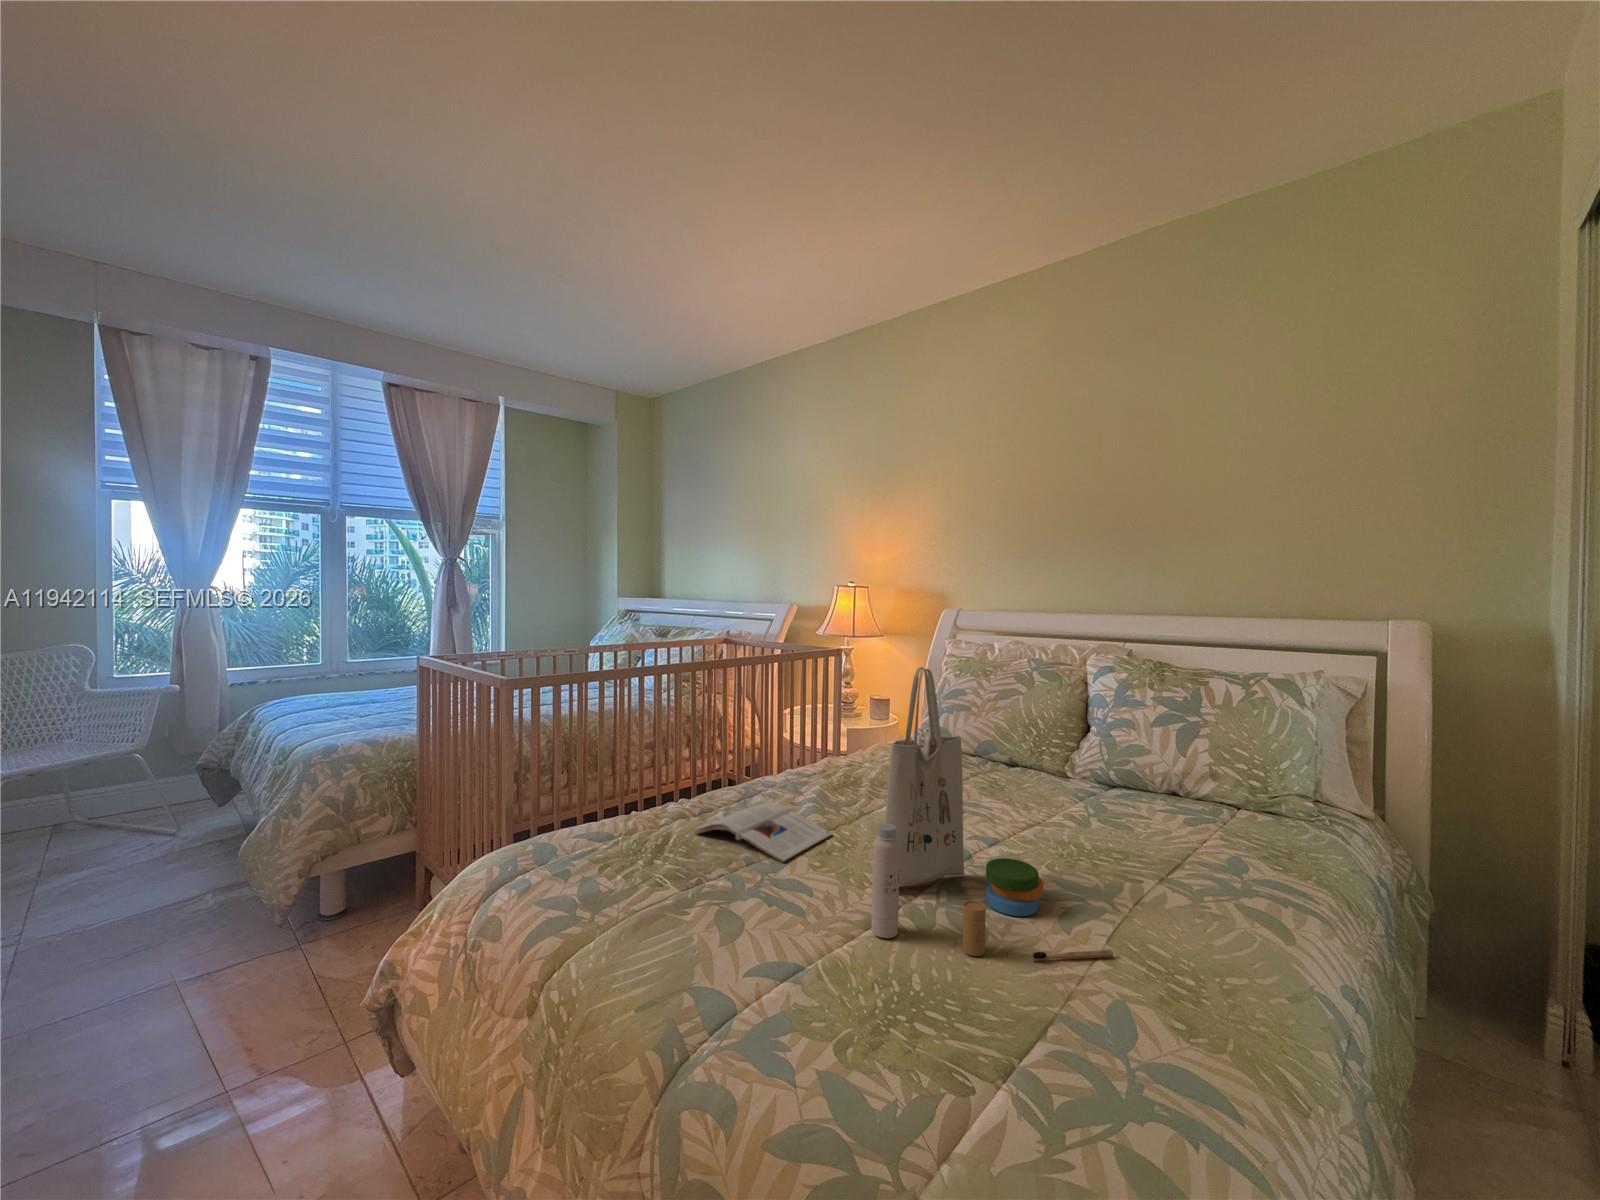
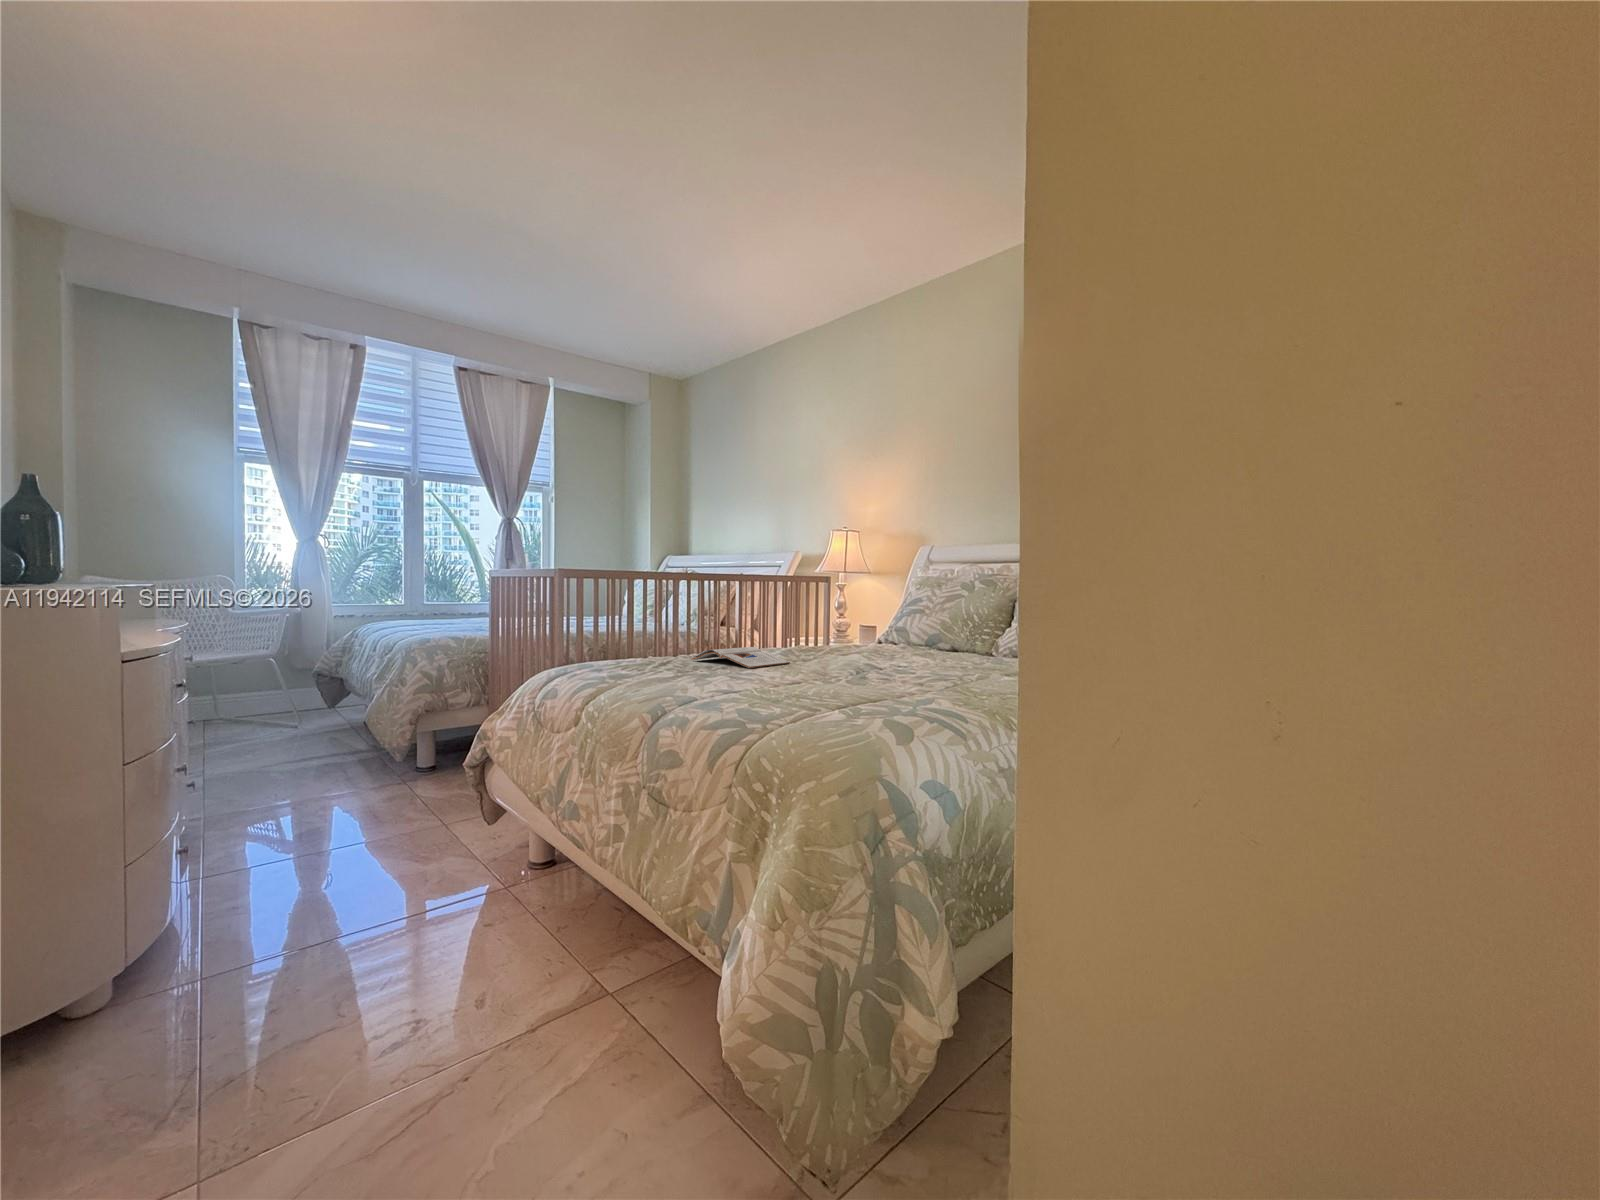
tote bag: present [872,667,1113,961] -> none [795,526,946,691]

